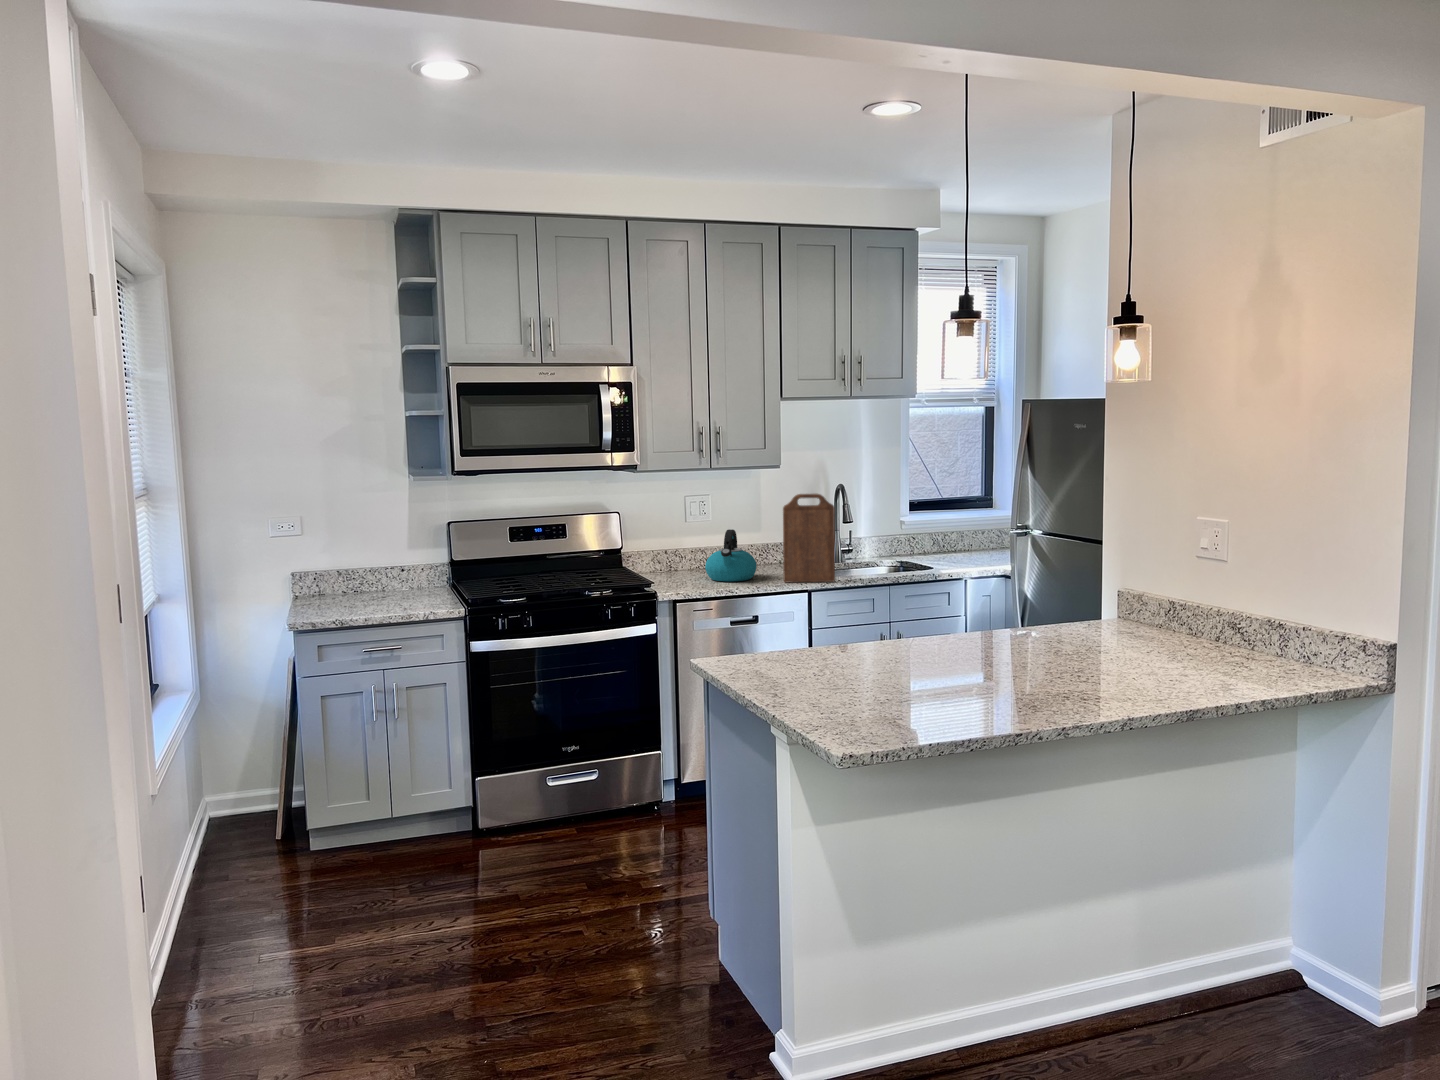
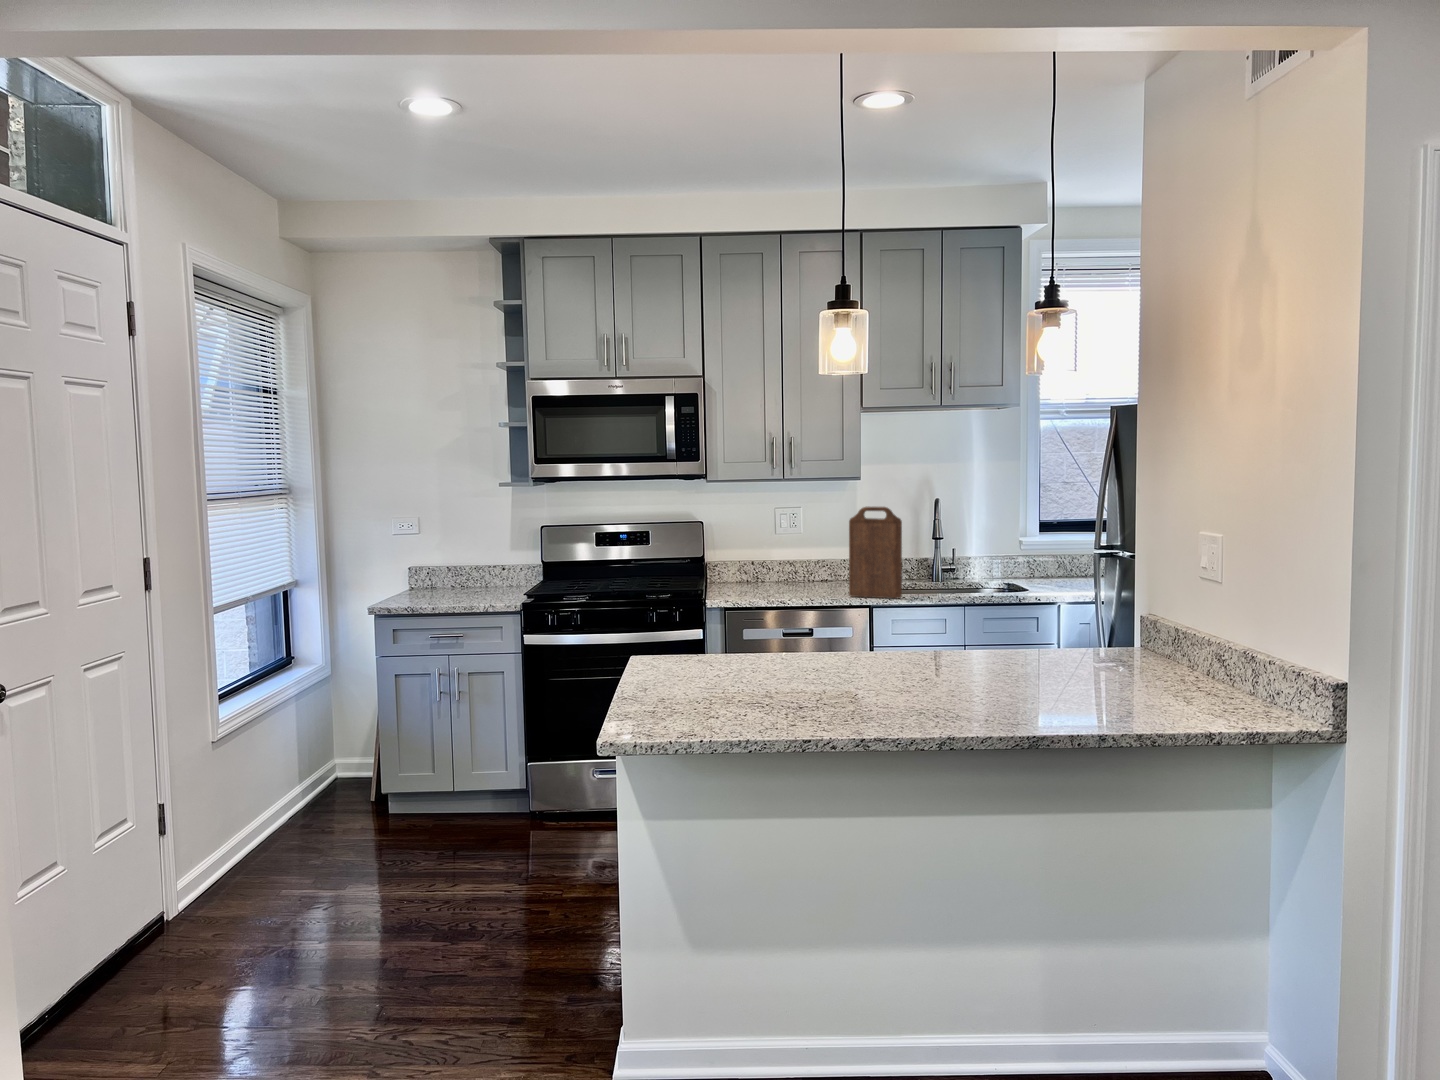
kettle: present [705,529,757,581] -> none [779,542,830,593]

